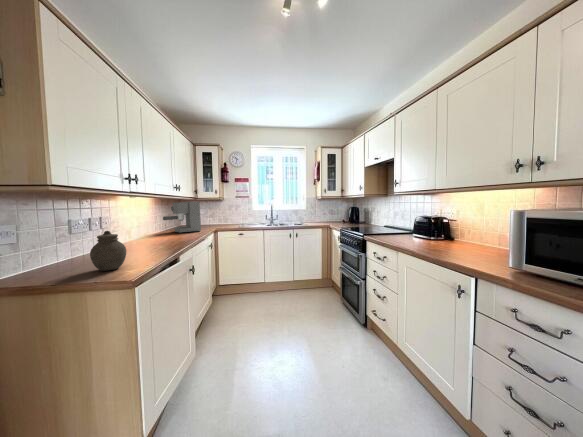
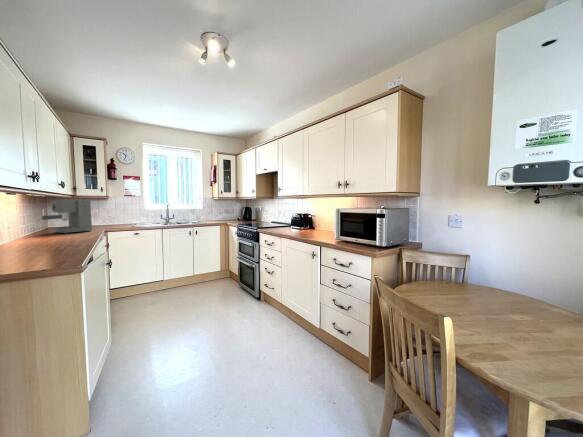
jar: present [90,231,126,271] -> none [25,225,61,260]

